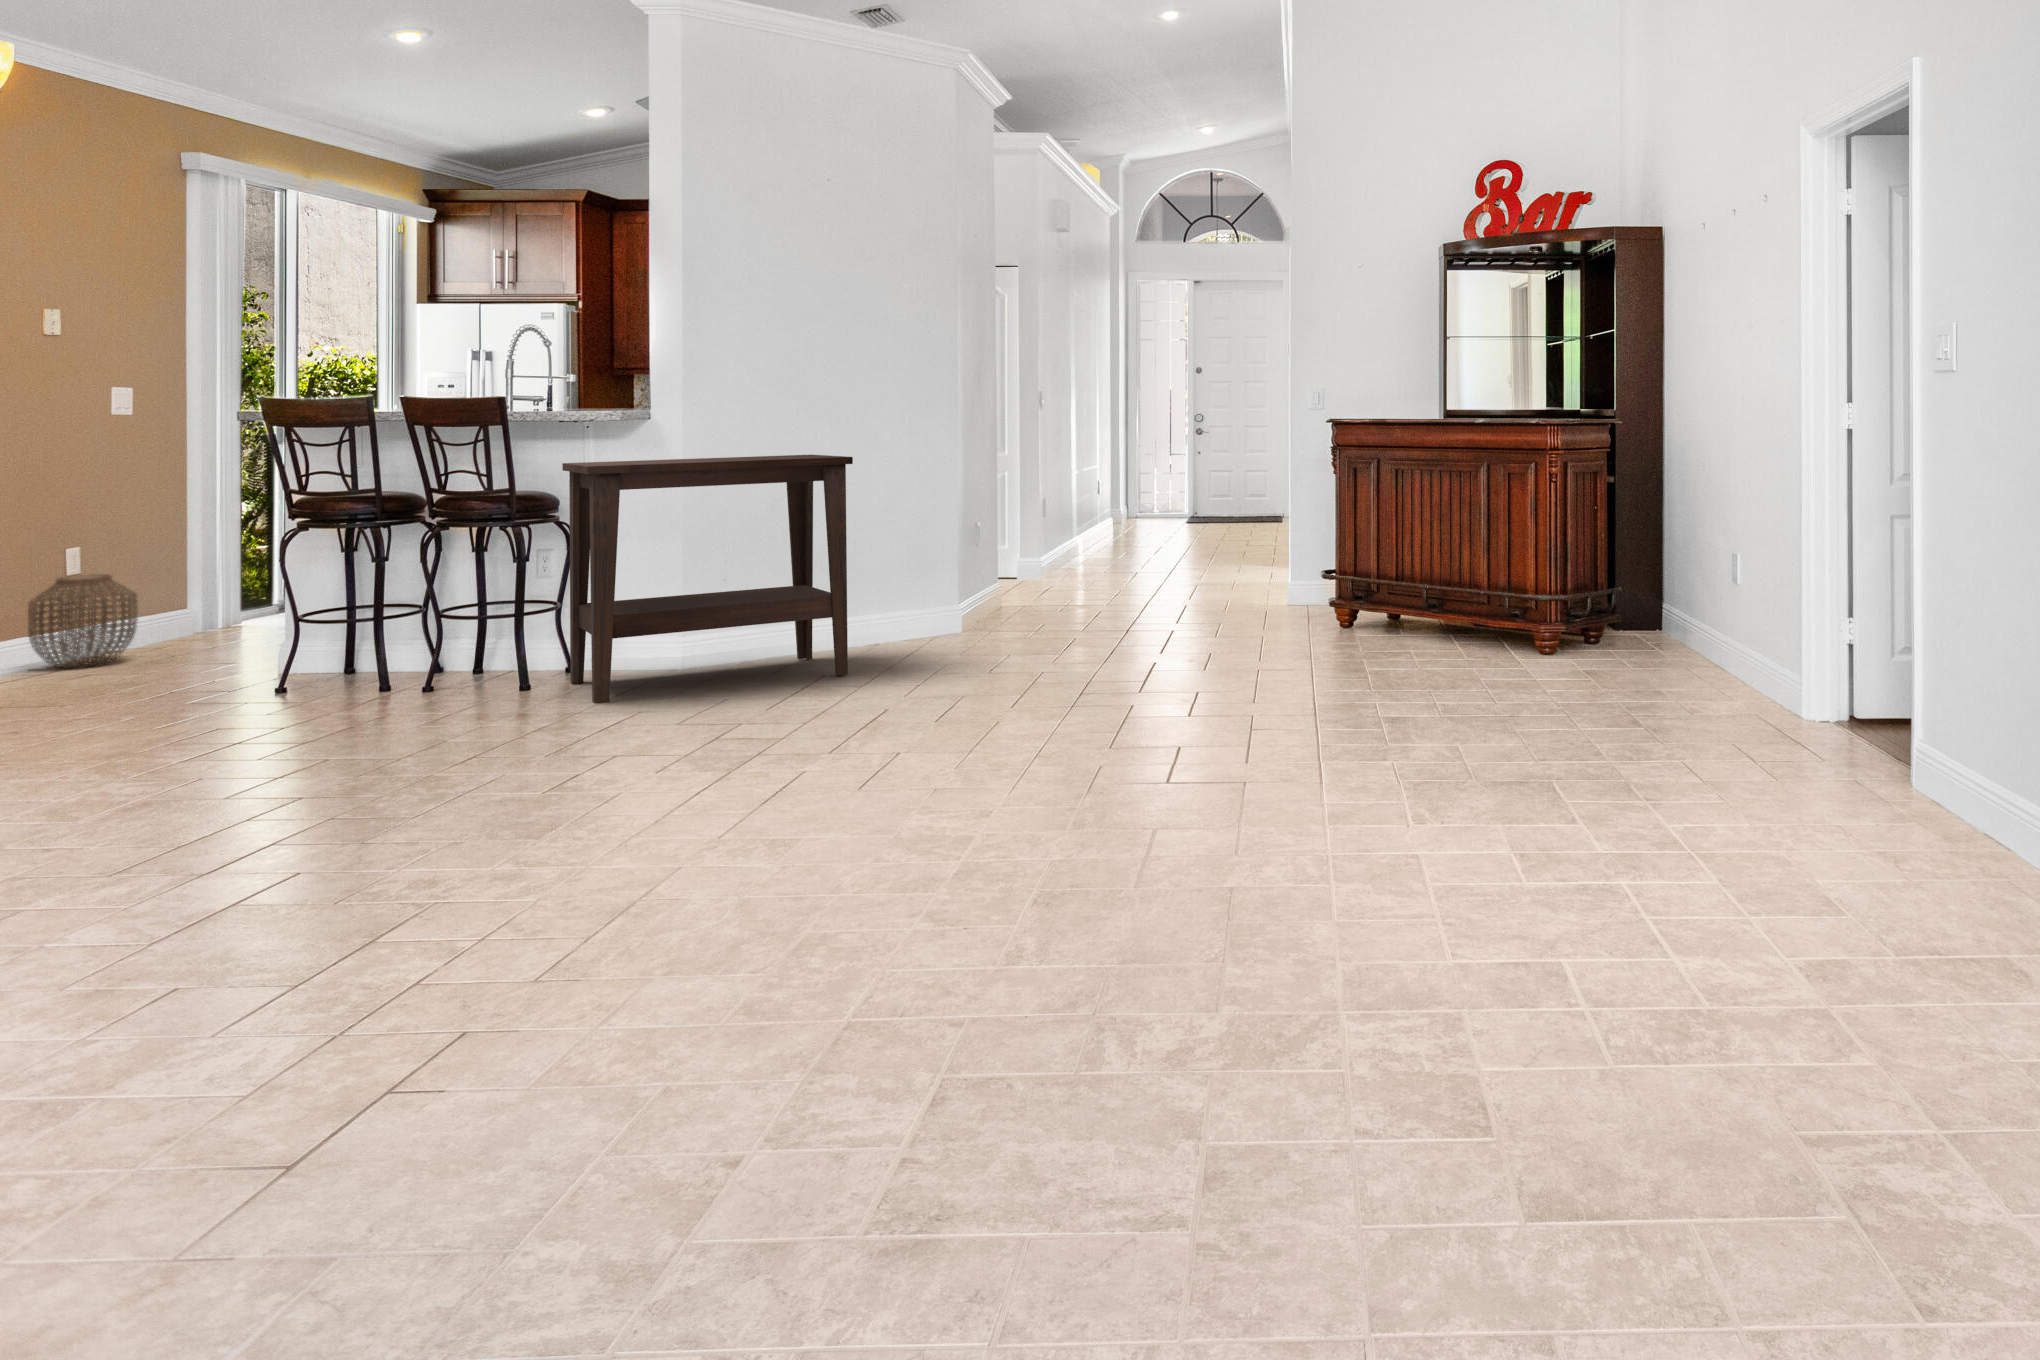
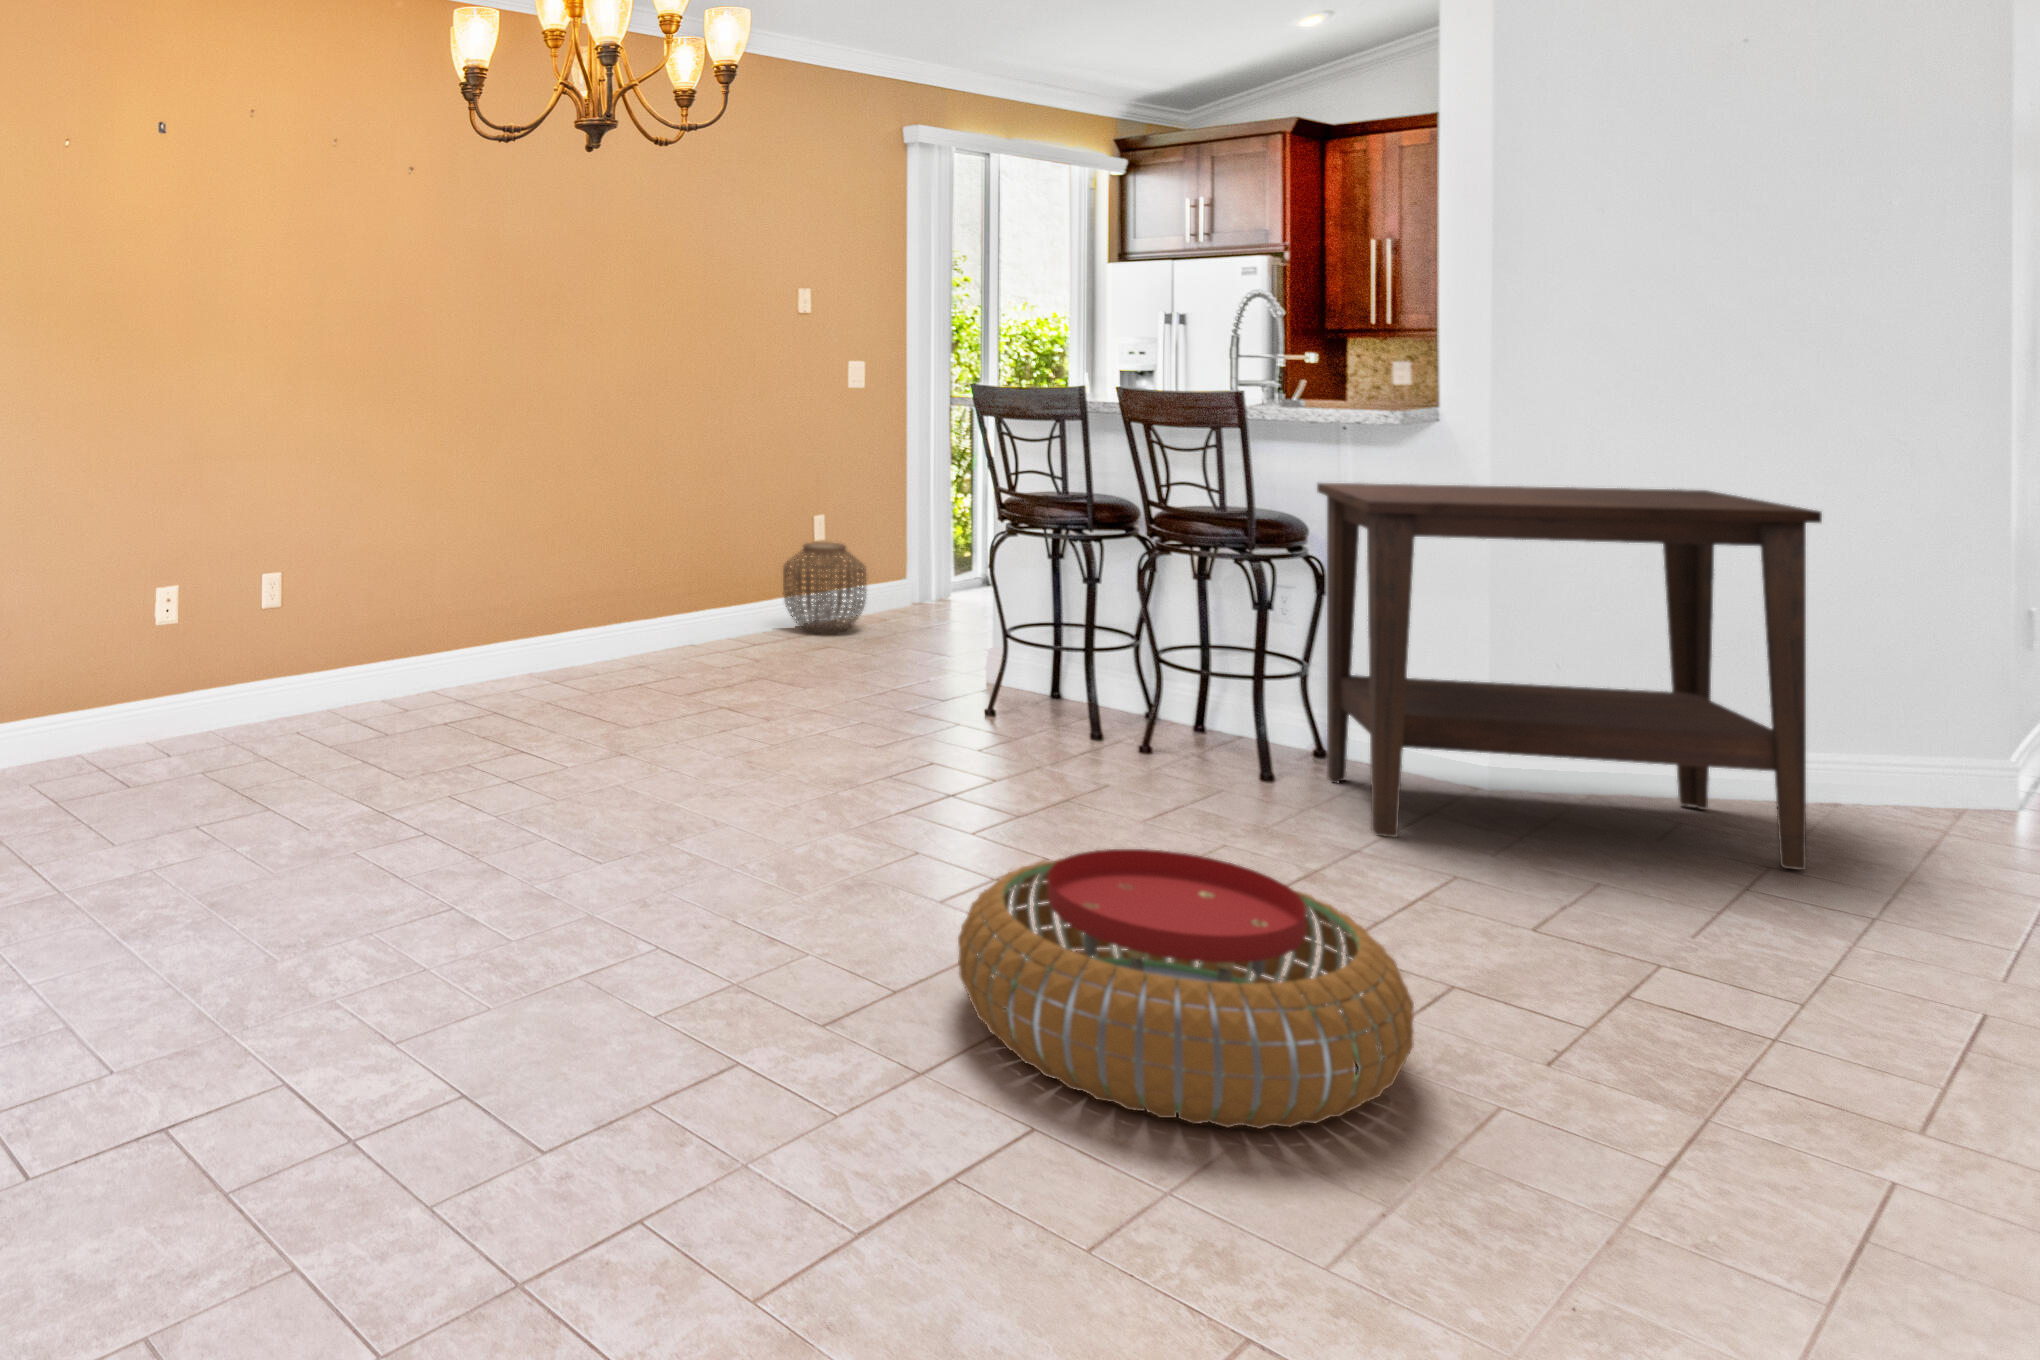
pouf: none [243,692,572,841] -> present [958,849,1414,1129]

